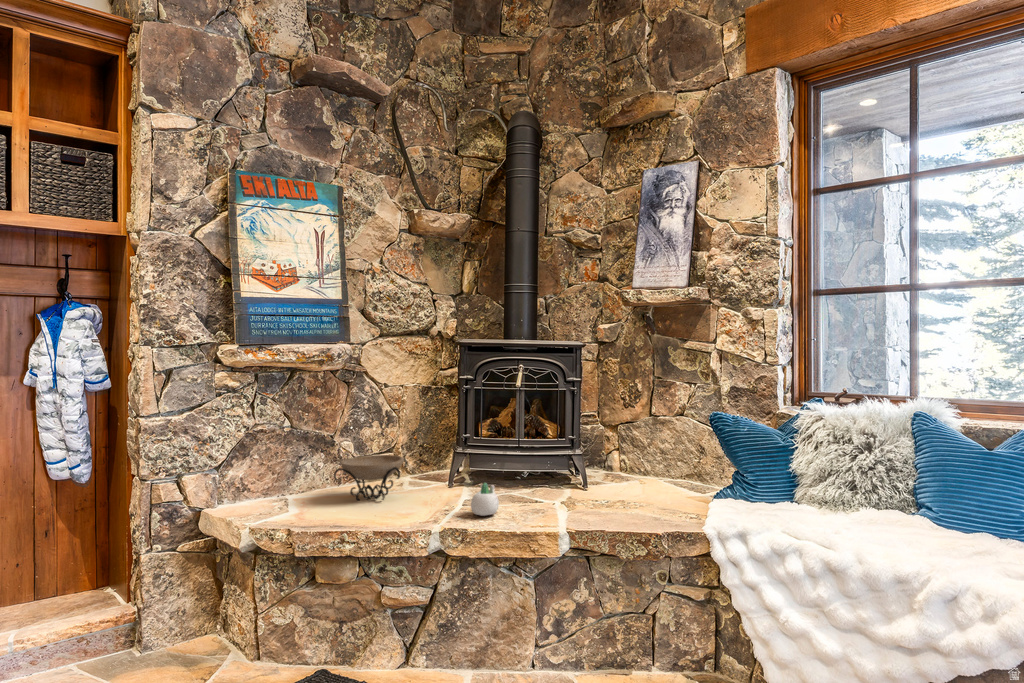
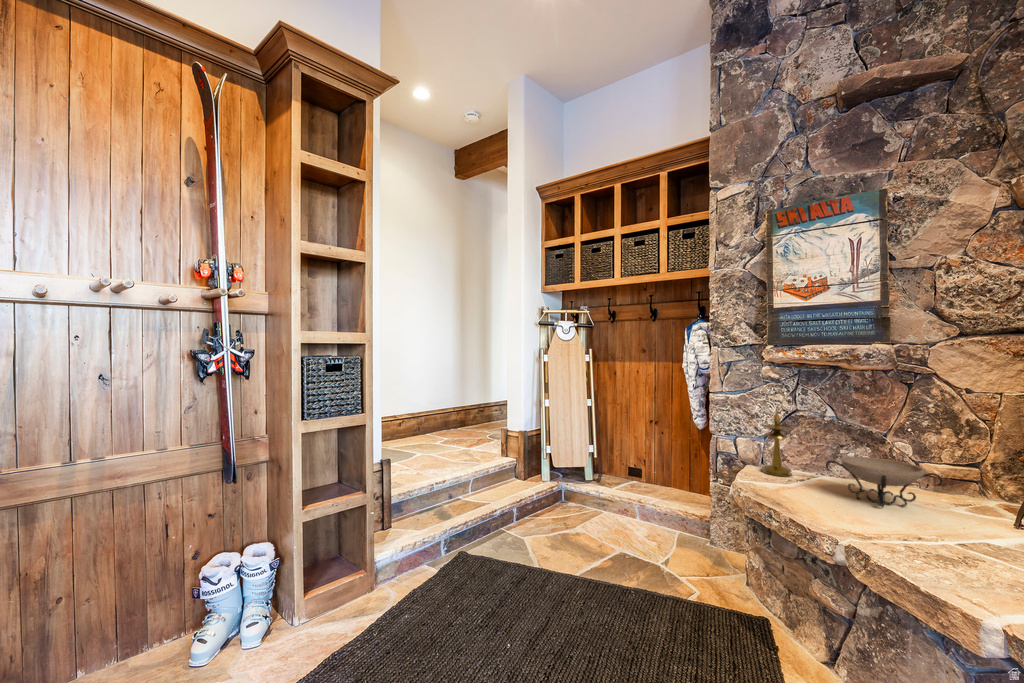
candlestick: none [236,427,272,510] -> present [762,411,792,477]
succulent planter: present [471,483,499,516] -> none [921,523,982,568]

